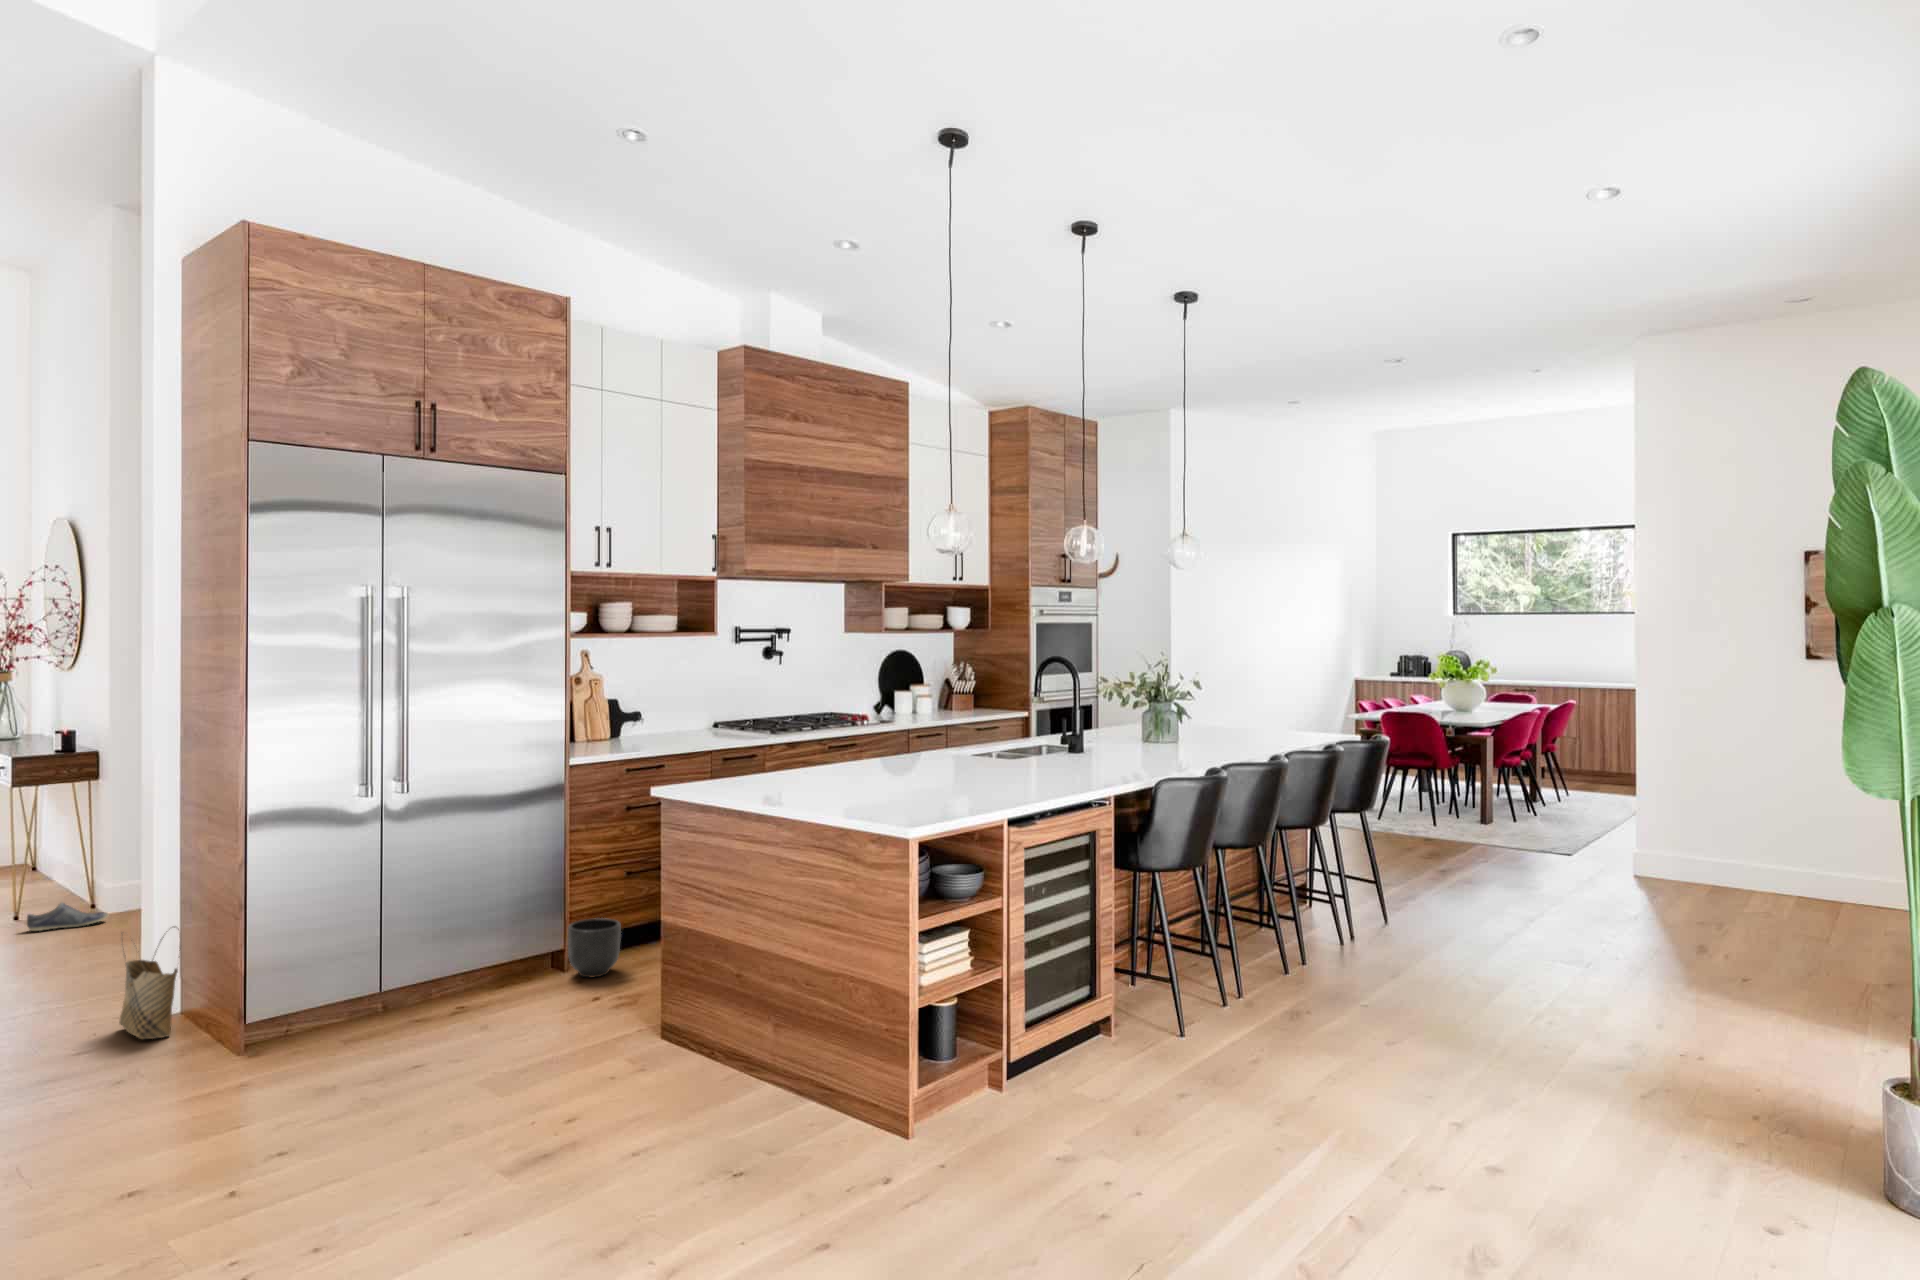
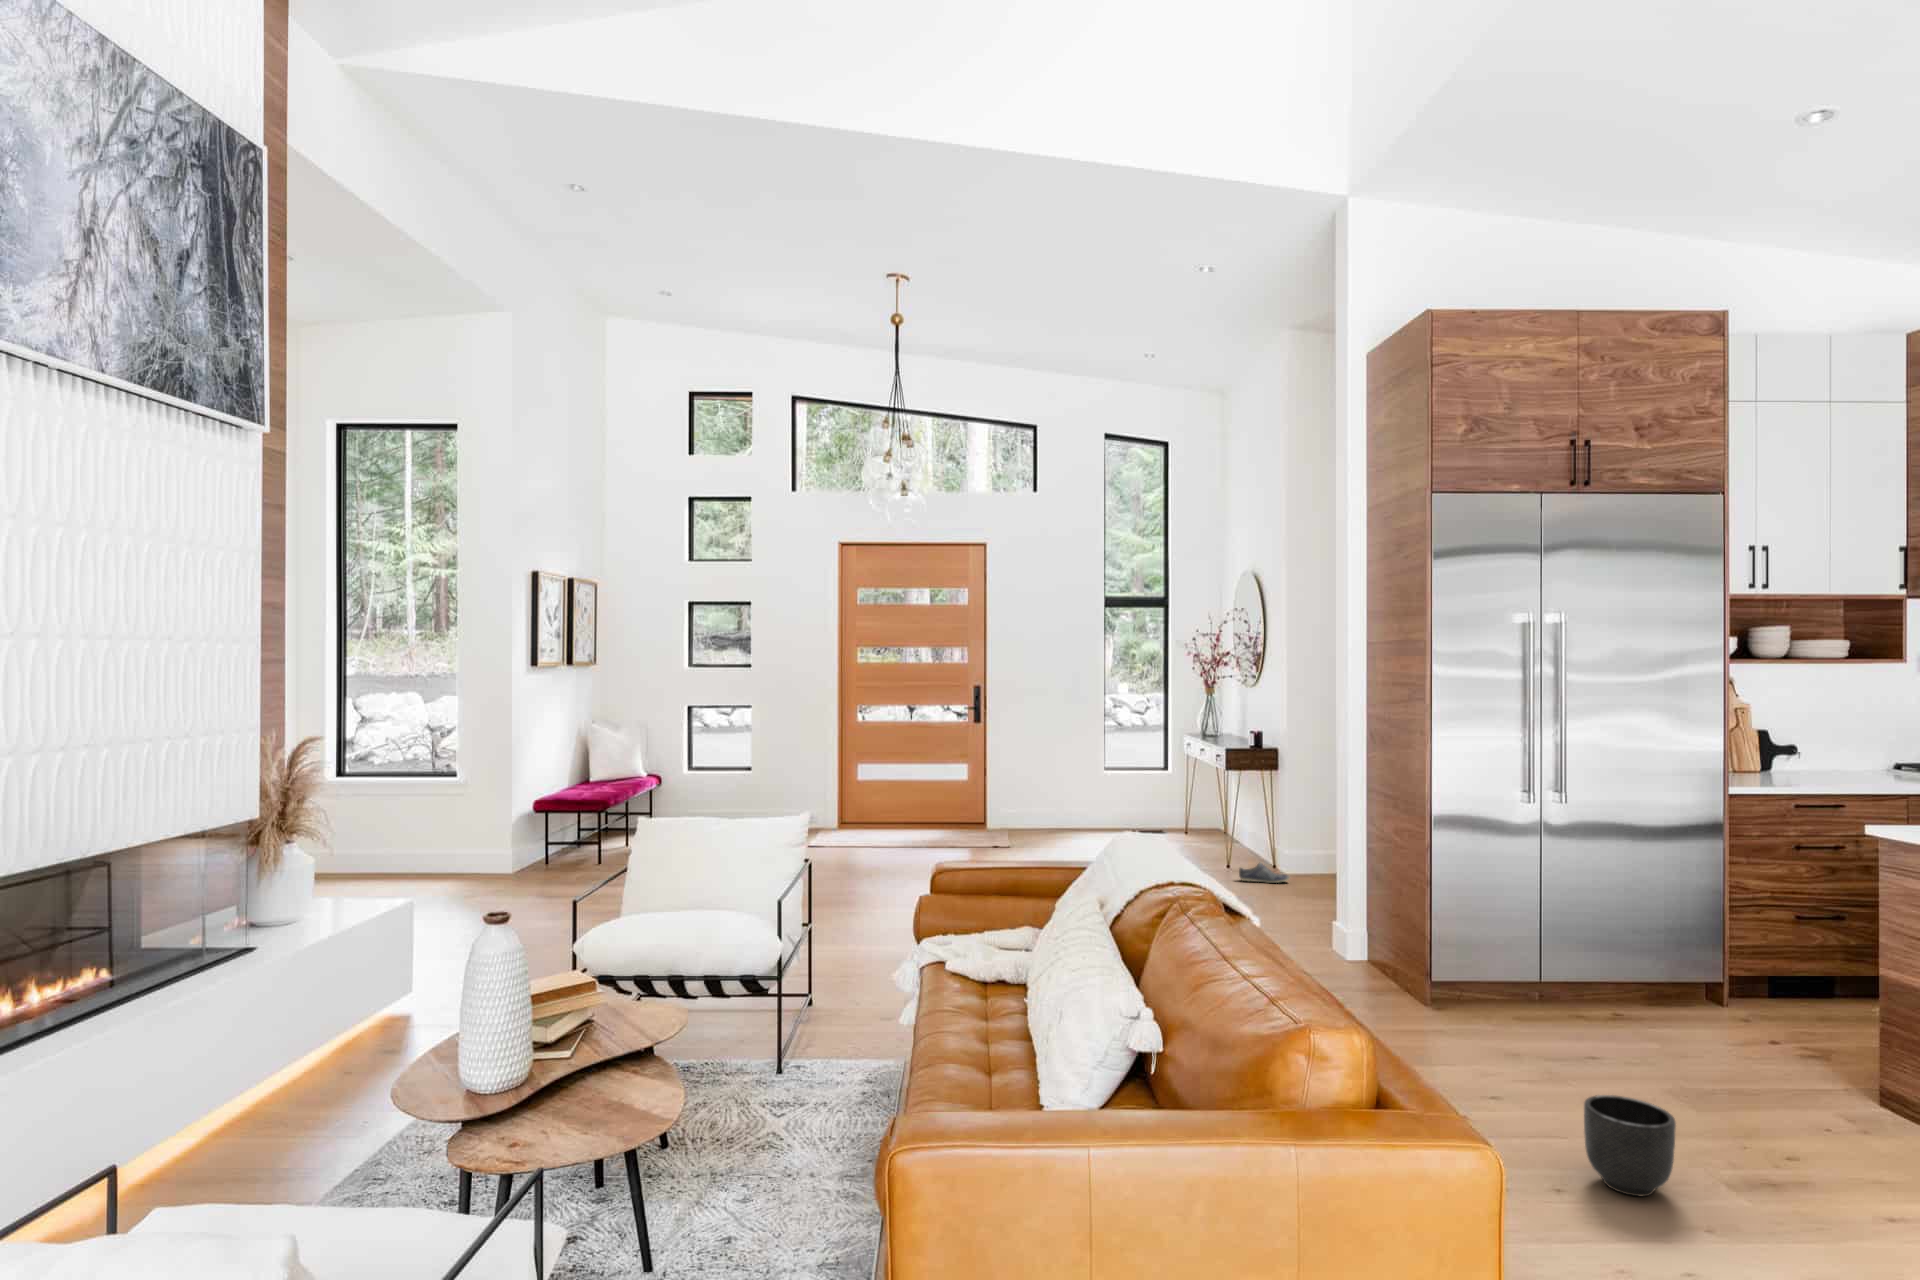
planter: present [568,918,621,977] -> present [1584,1095,1676,1196]
woven basket: present [119,927,180,1039] -> none [1327,888,1372,979]

